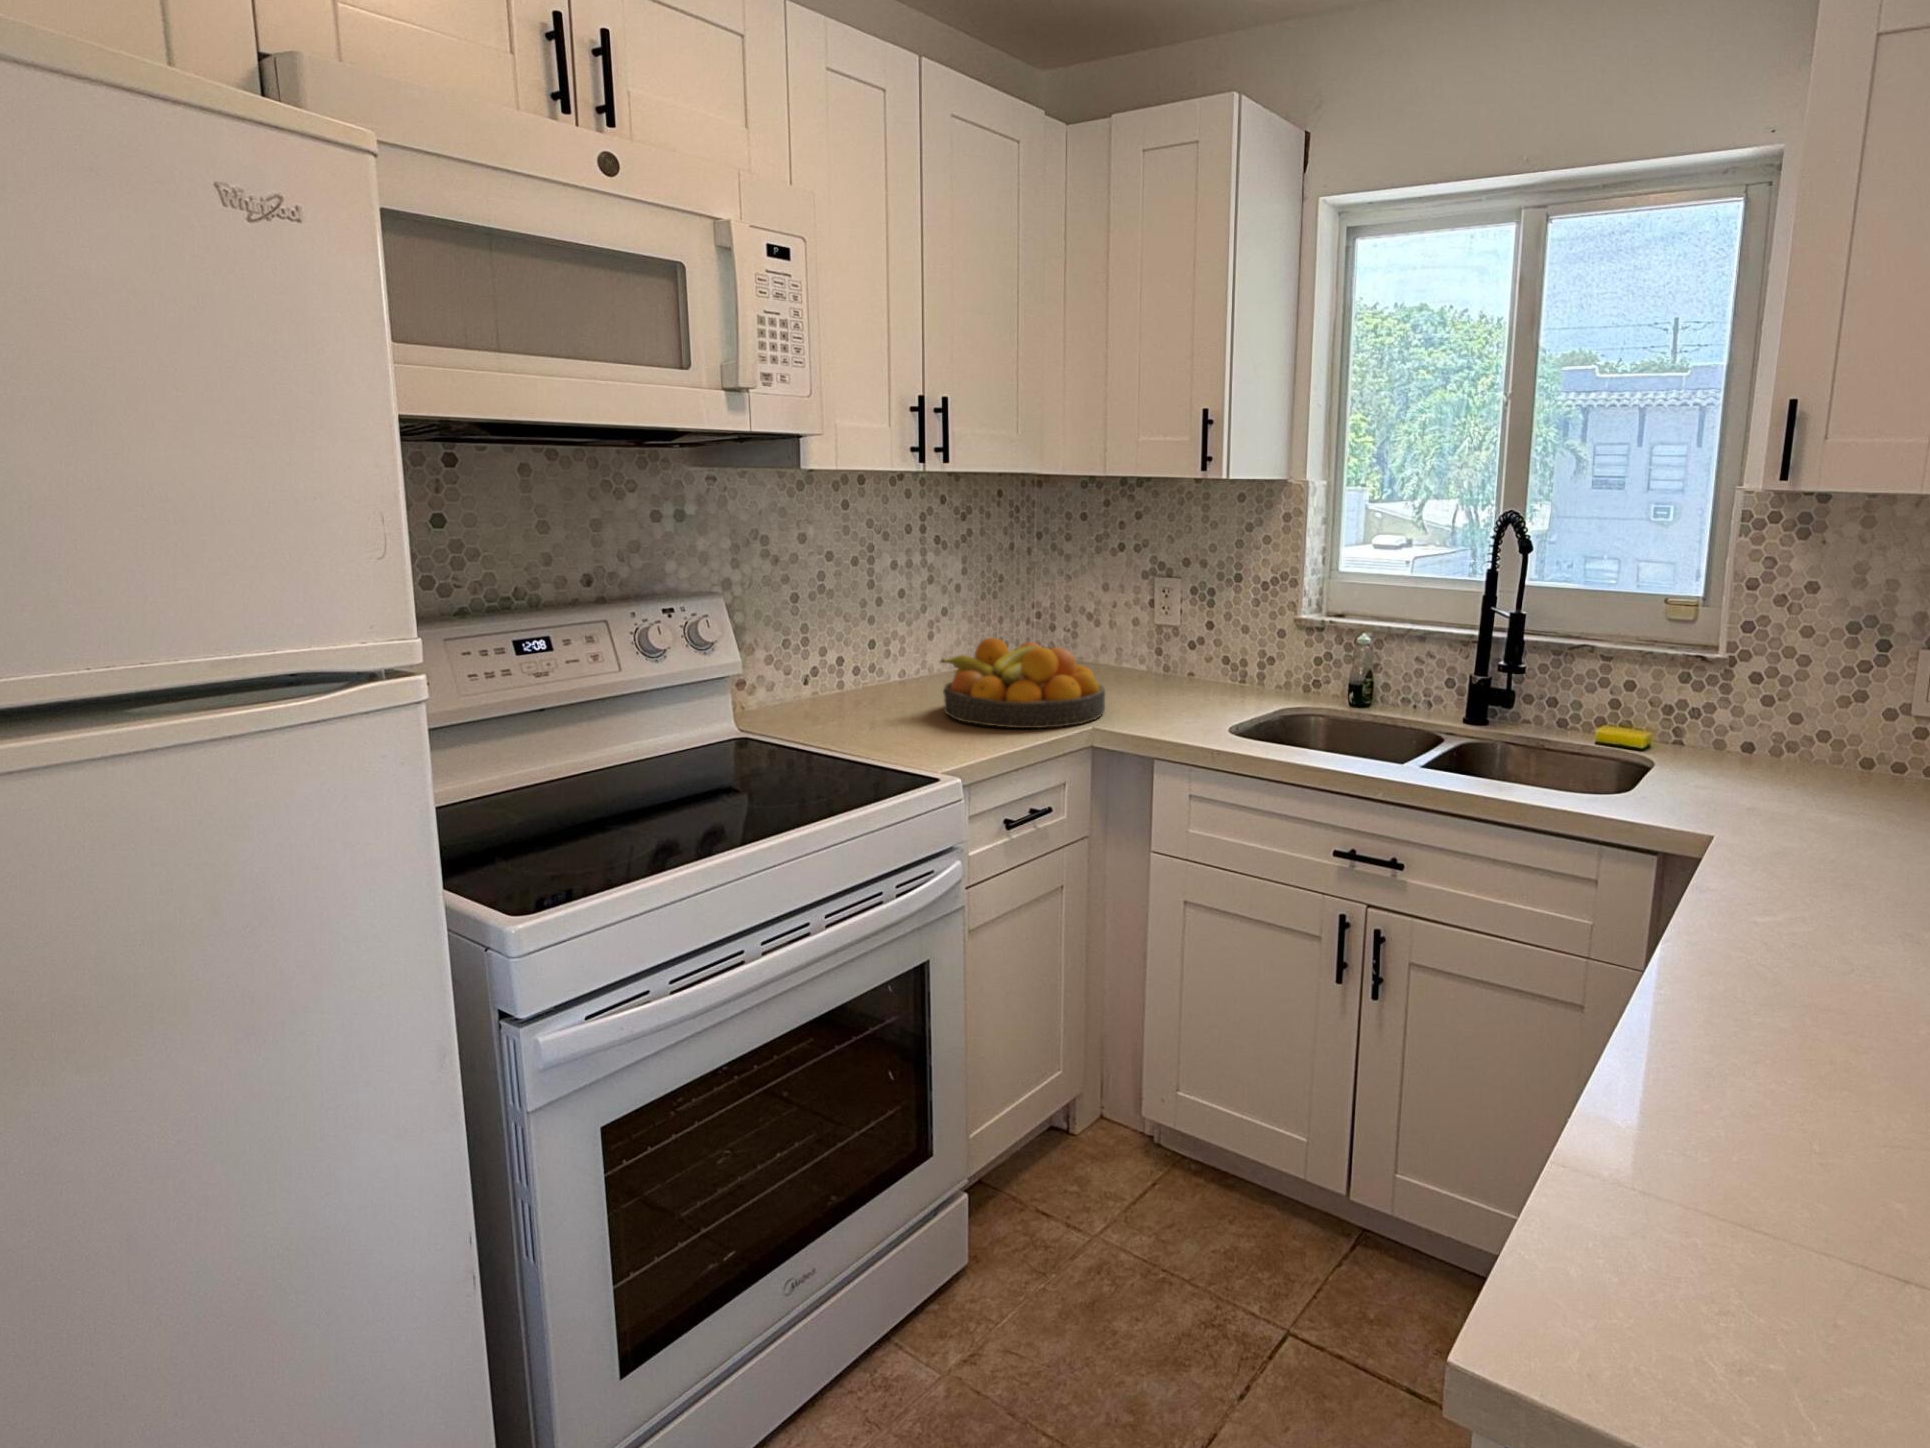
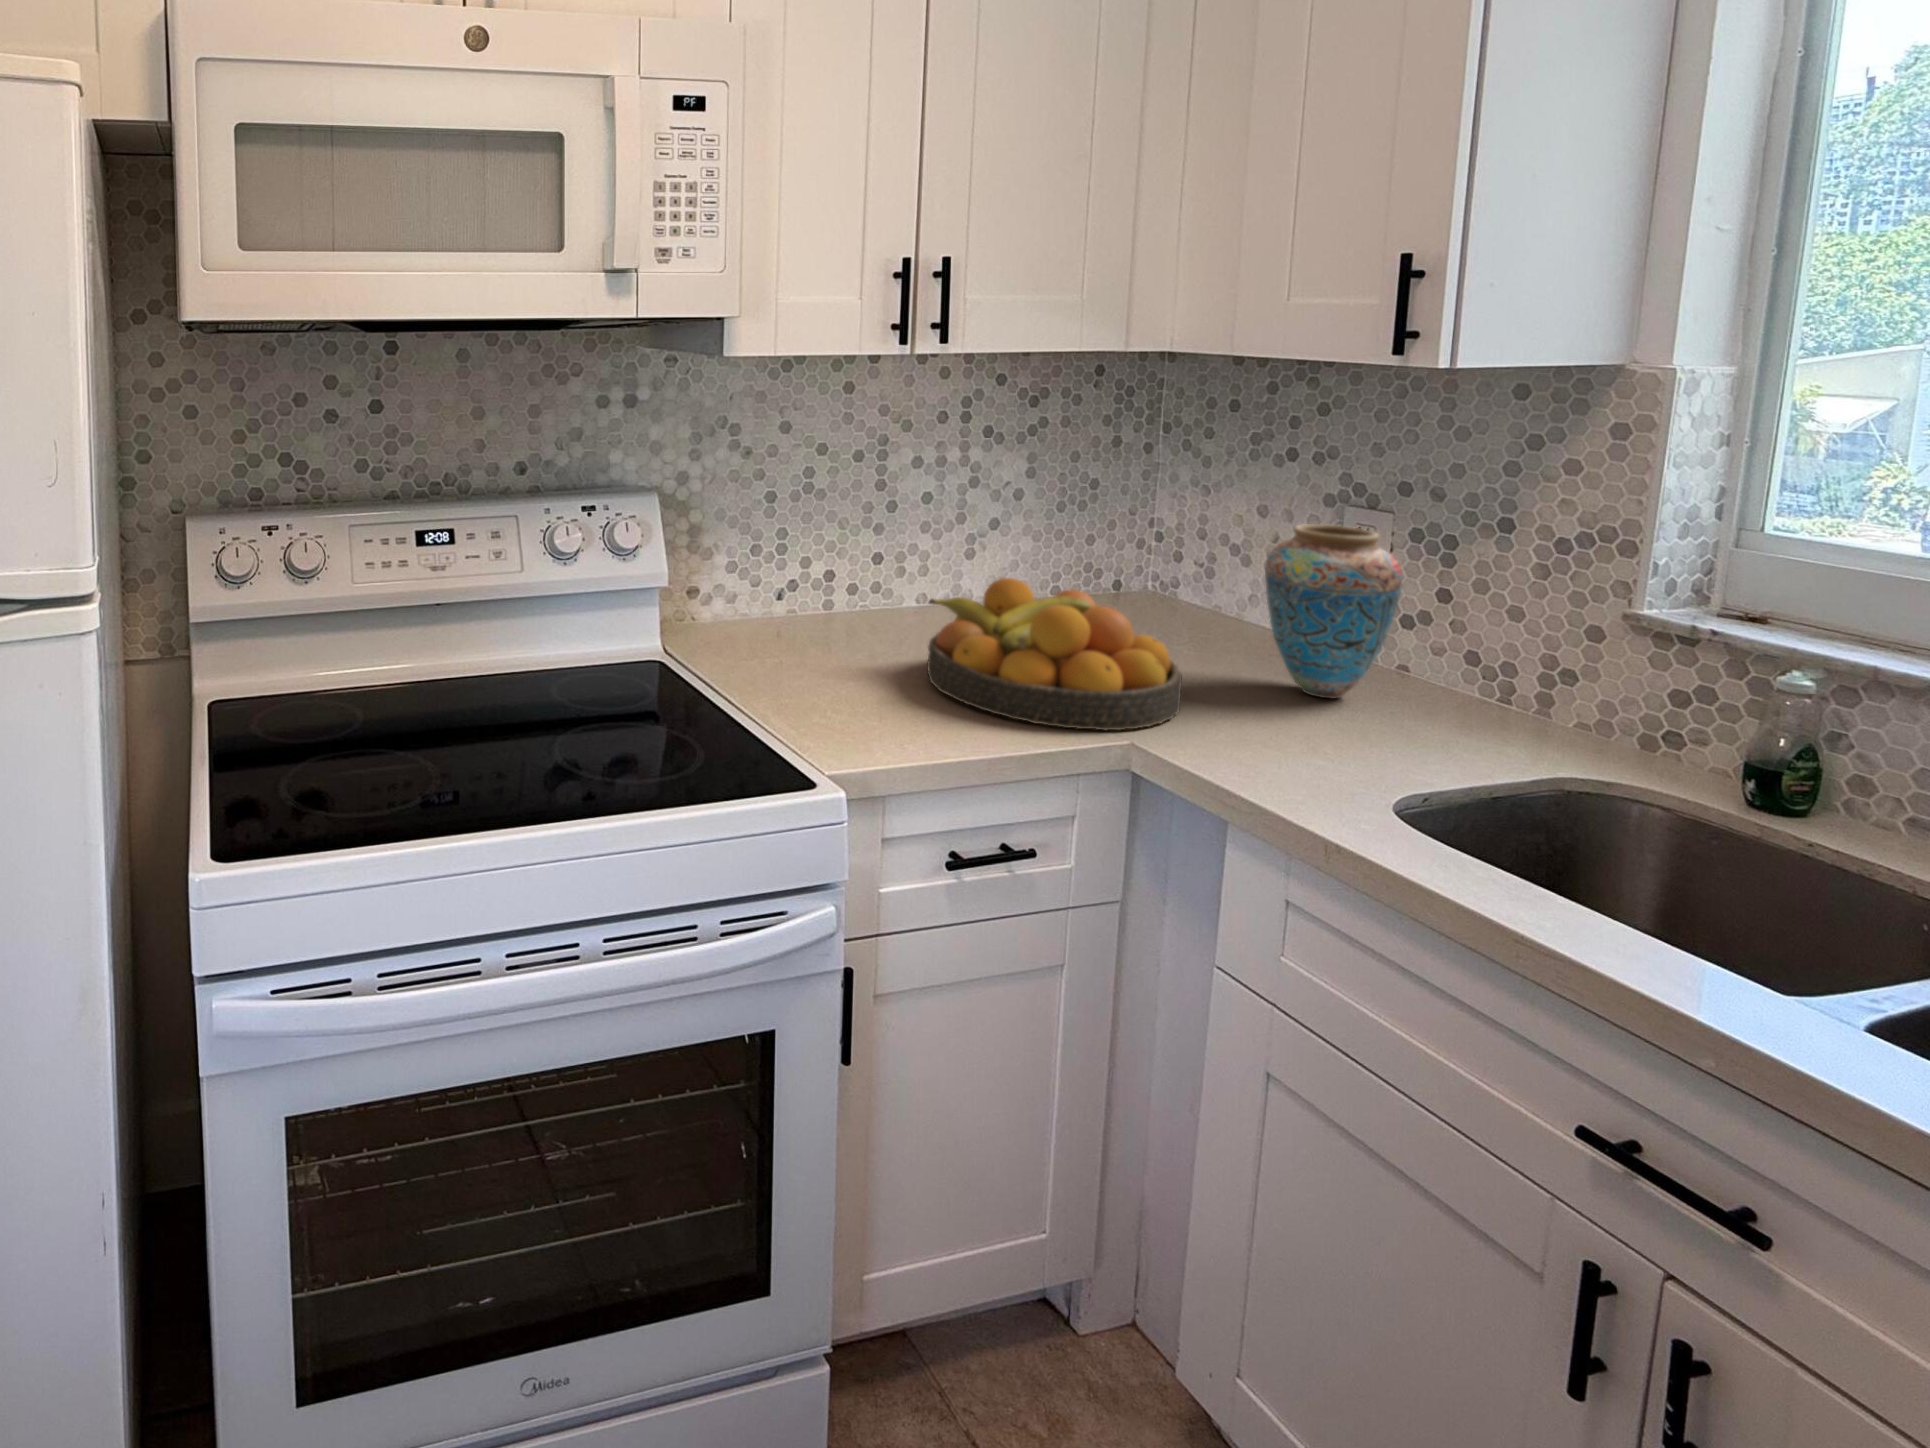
vase: none [1131,586,1201,693] -> present [1265,524,1402,699]

